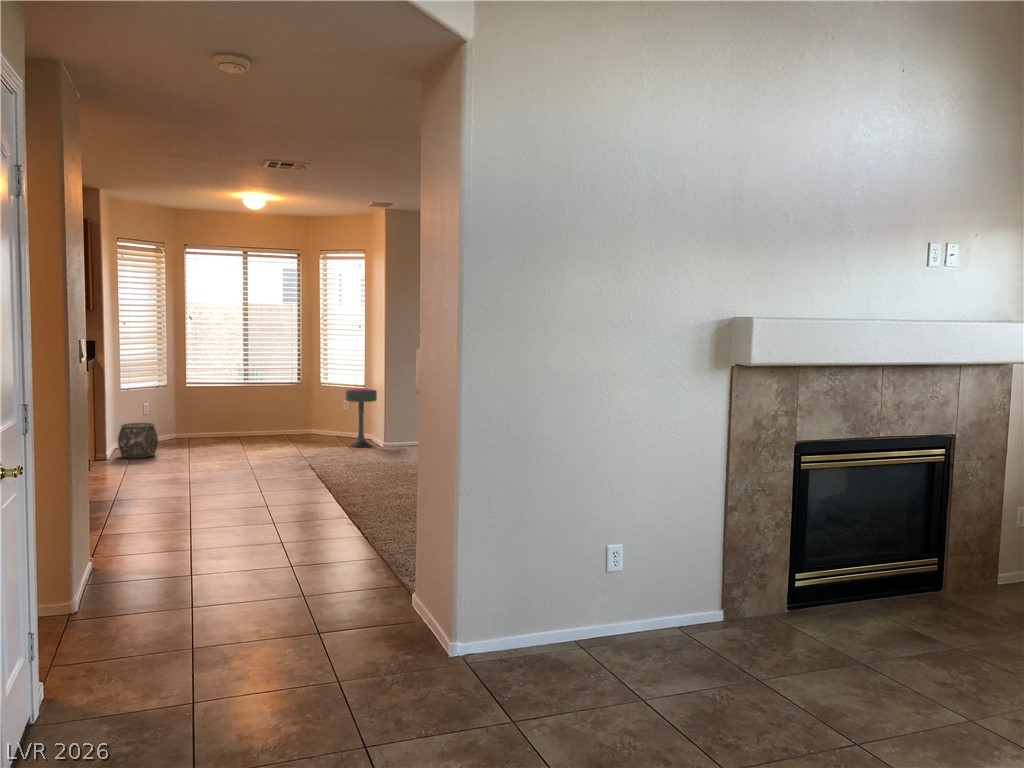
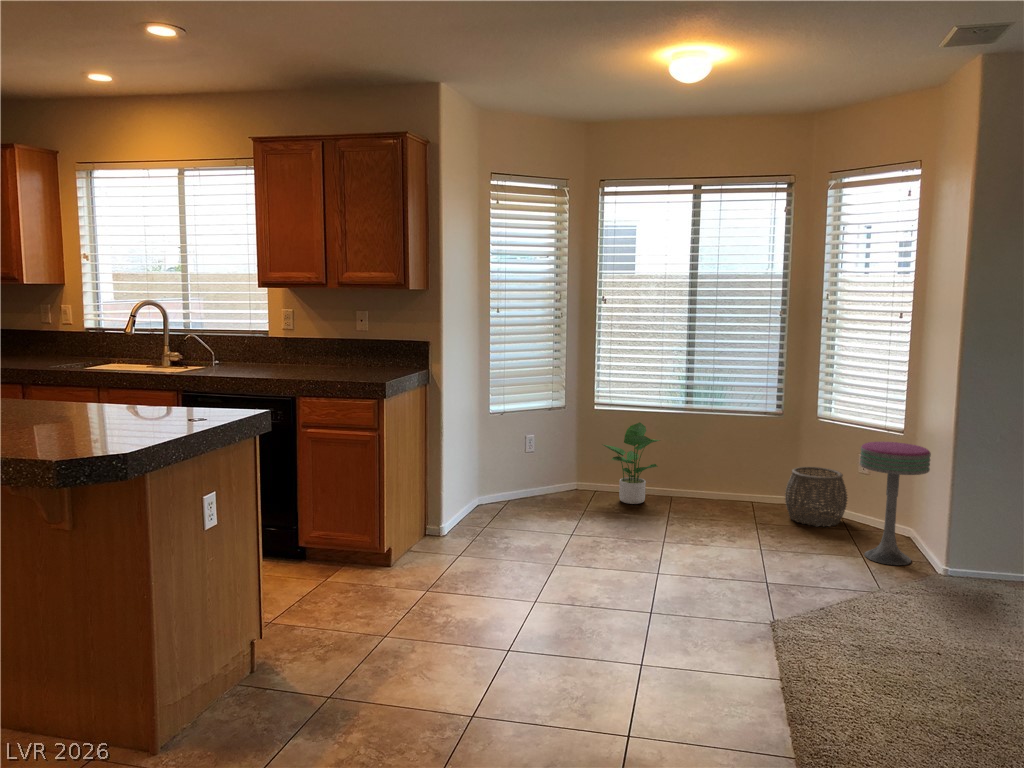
potted plant: none [194,393,232,442] -> present [604,422,660,504]
woven basket: present [118,423,158,458] -> present [785,467,847,527]

